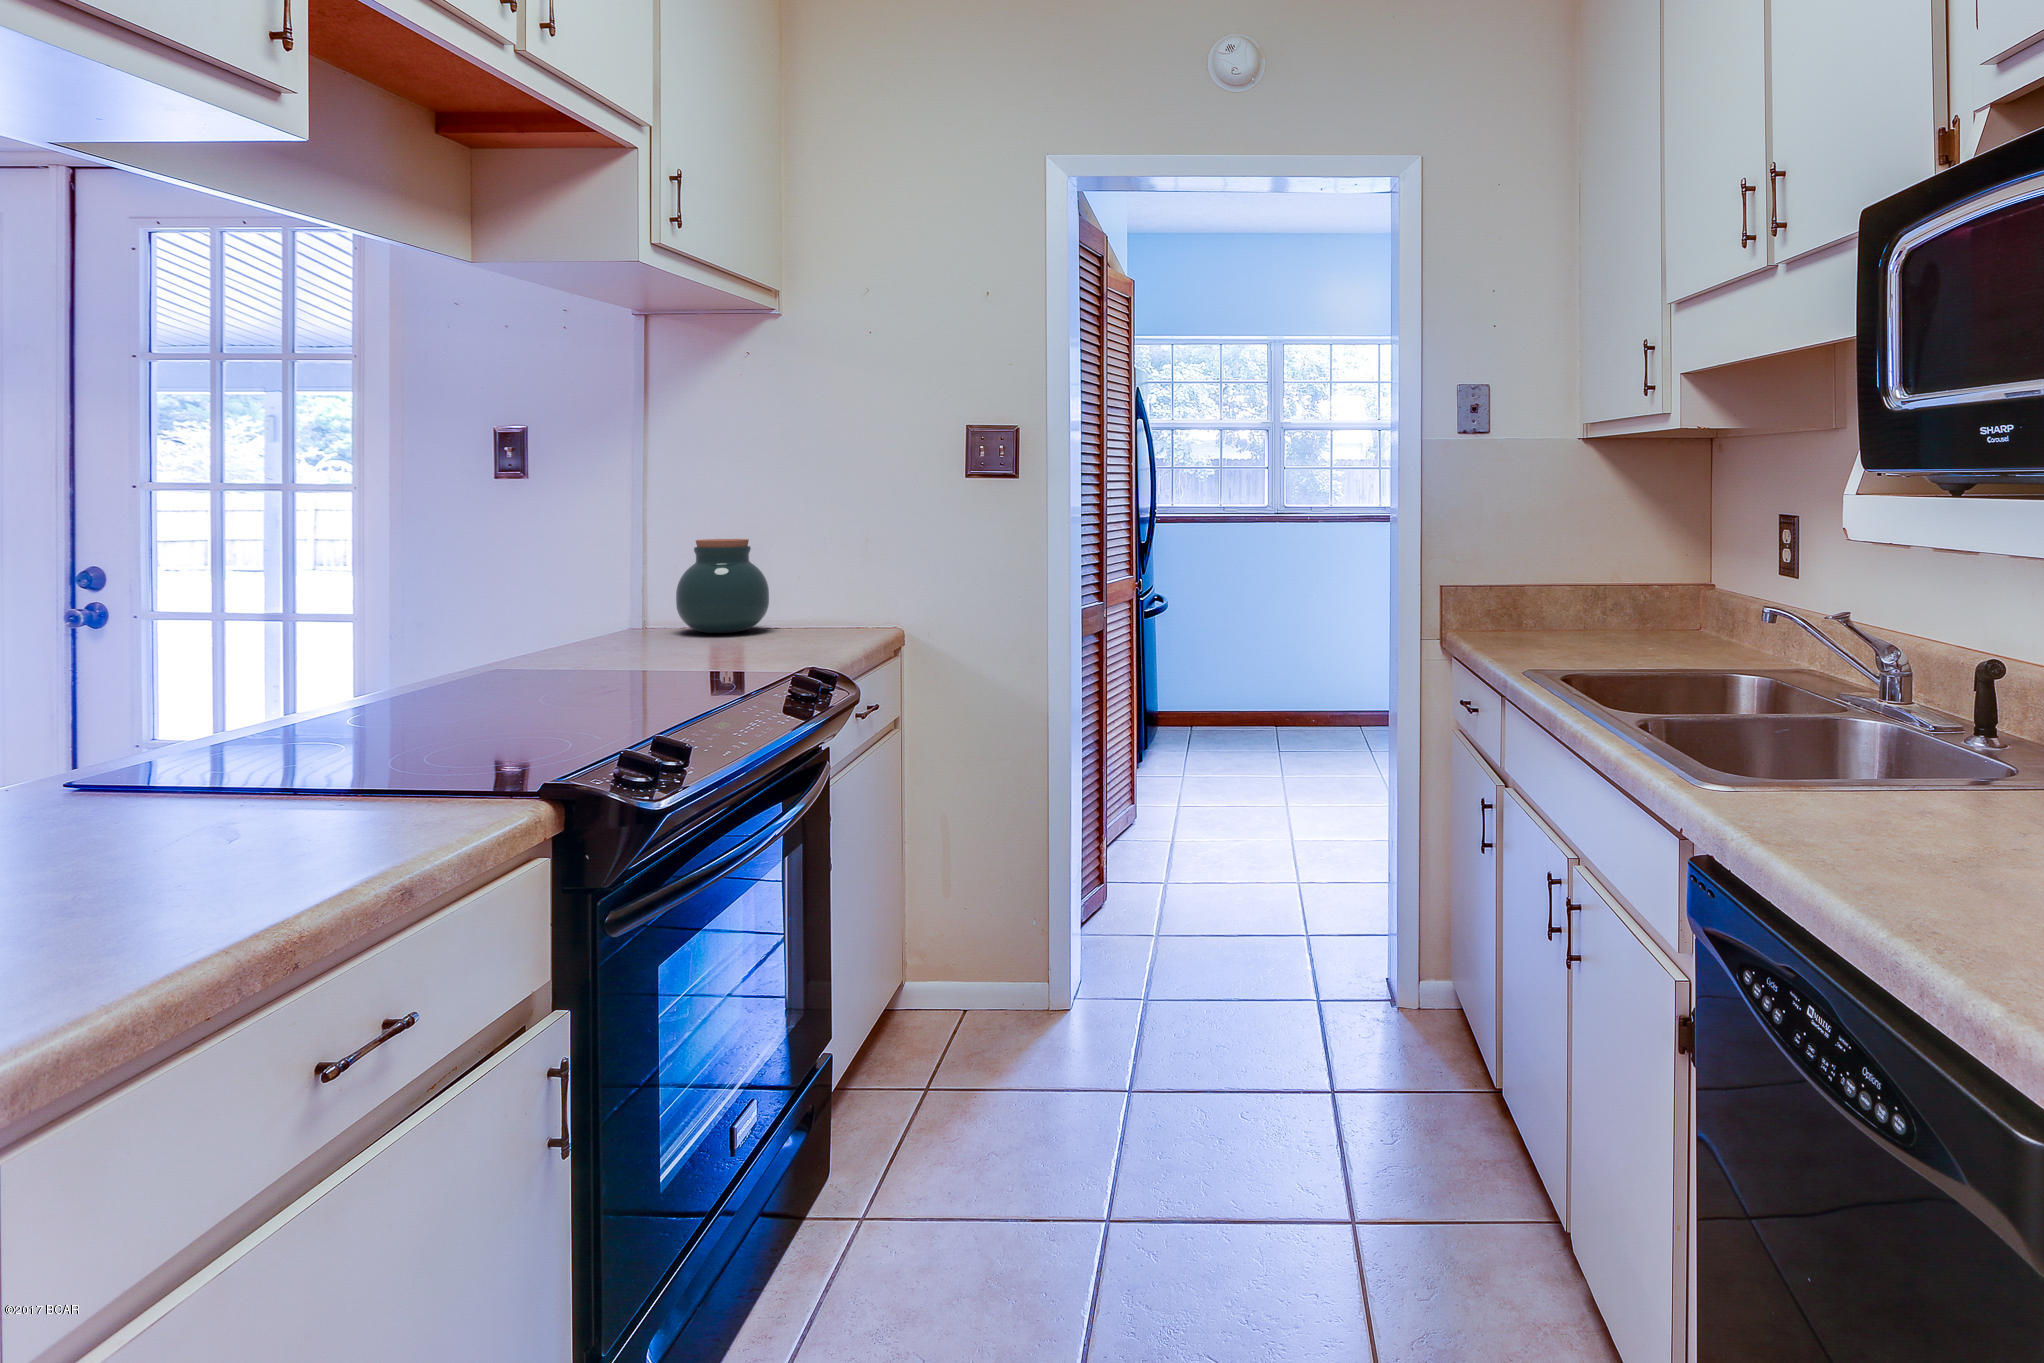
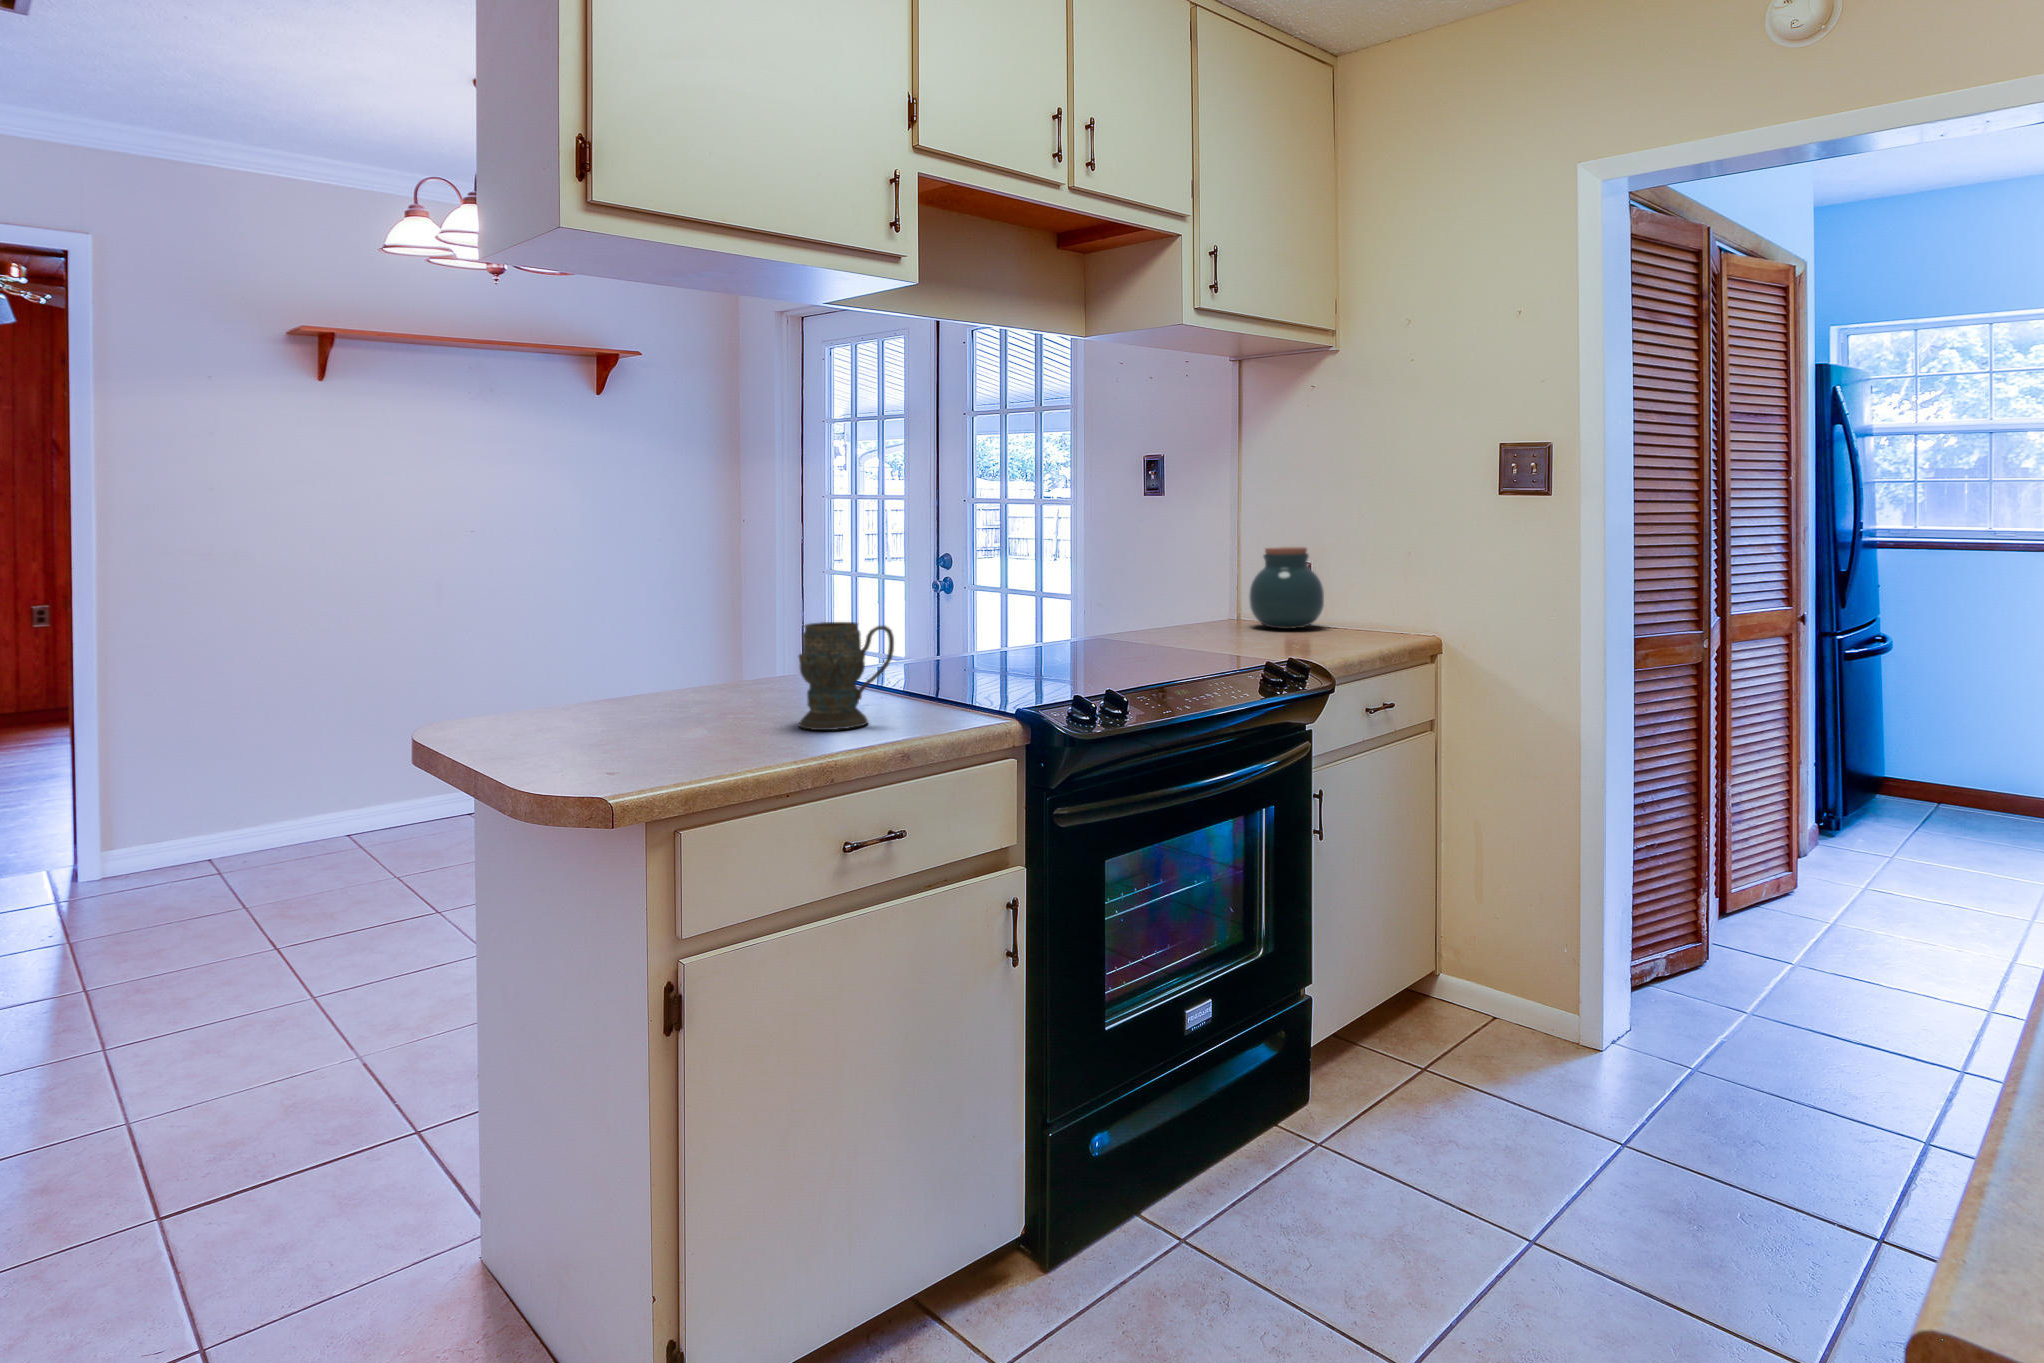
mug: none [112,680,338,883] -> present [799,622,894,730]

